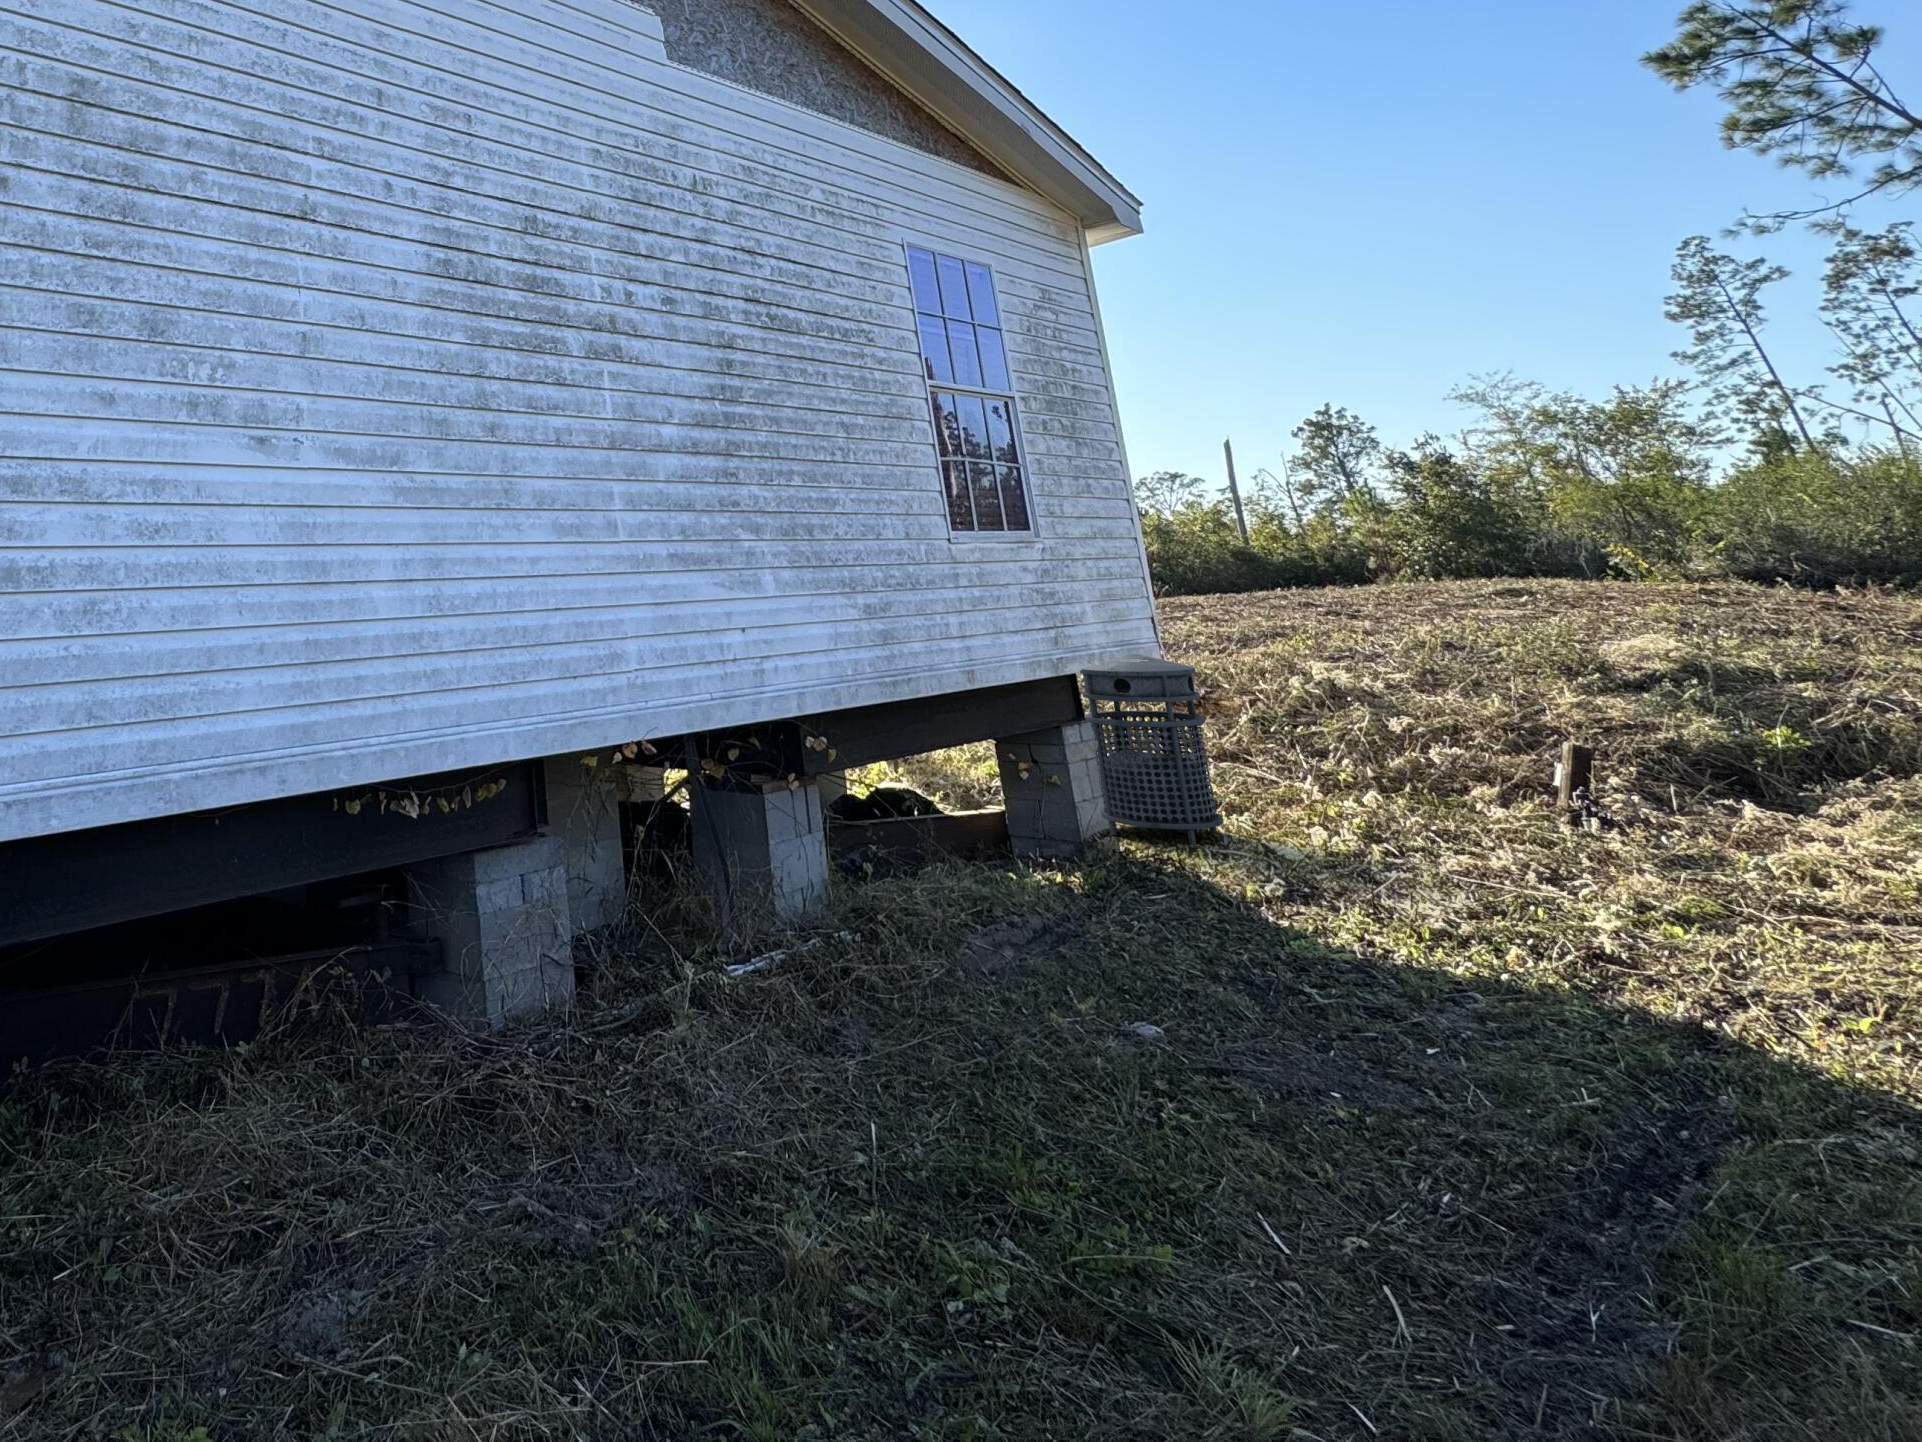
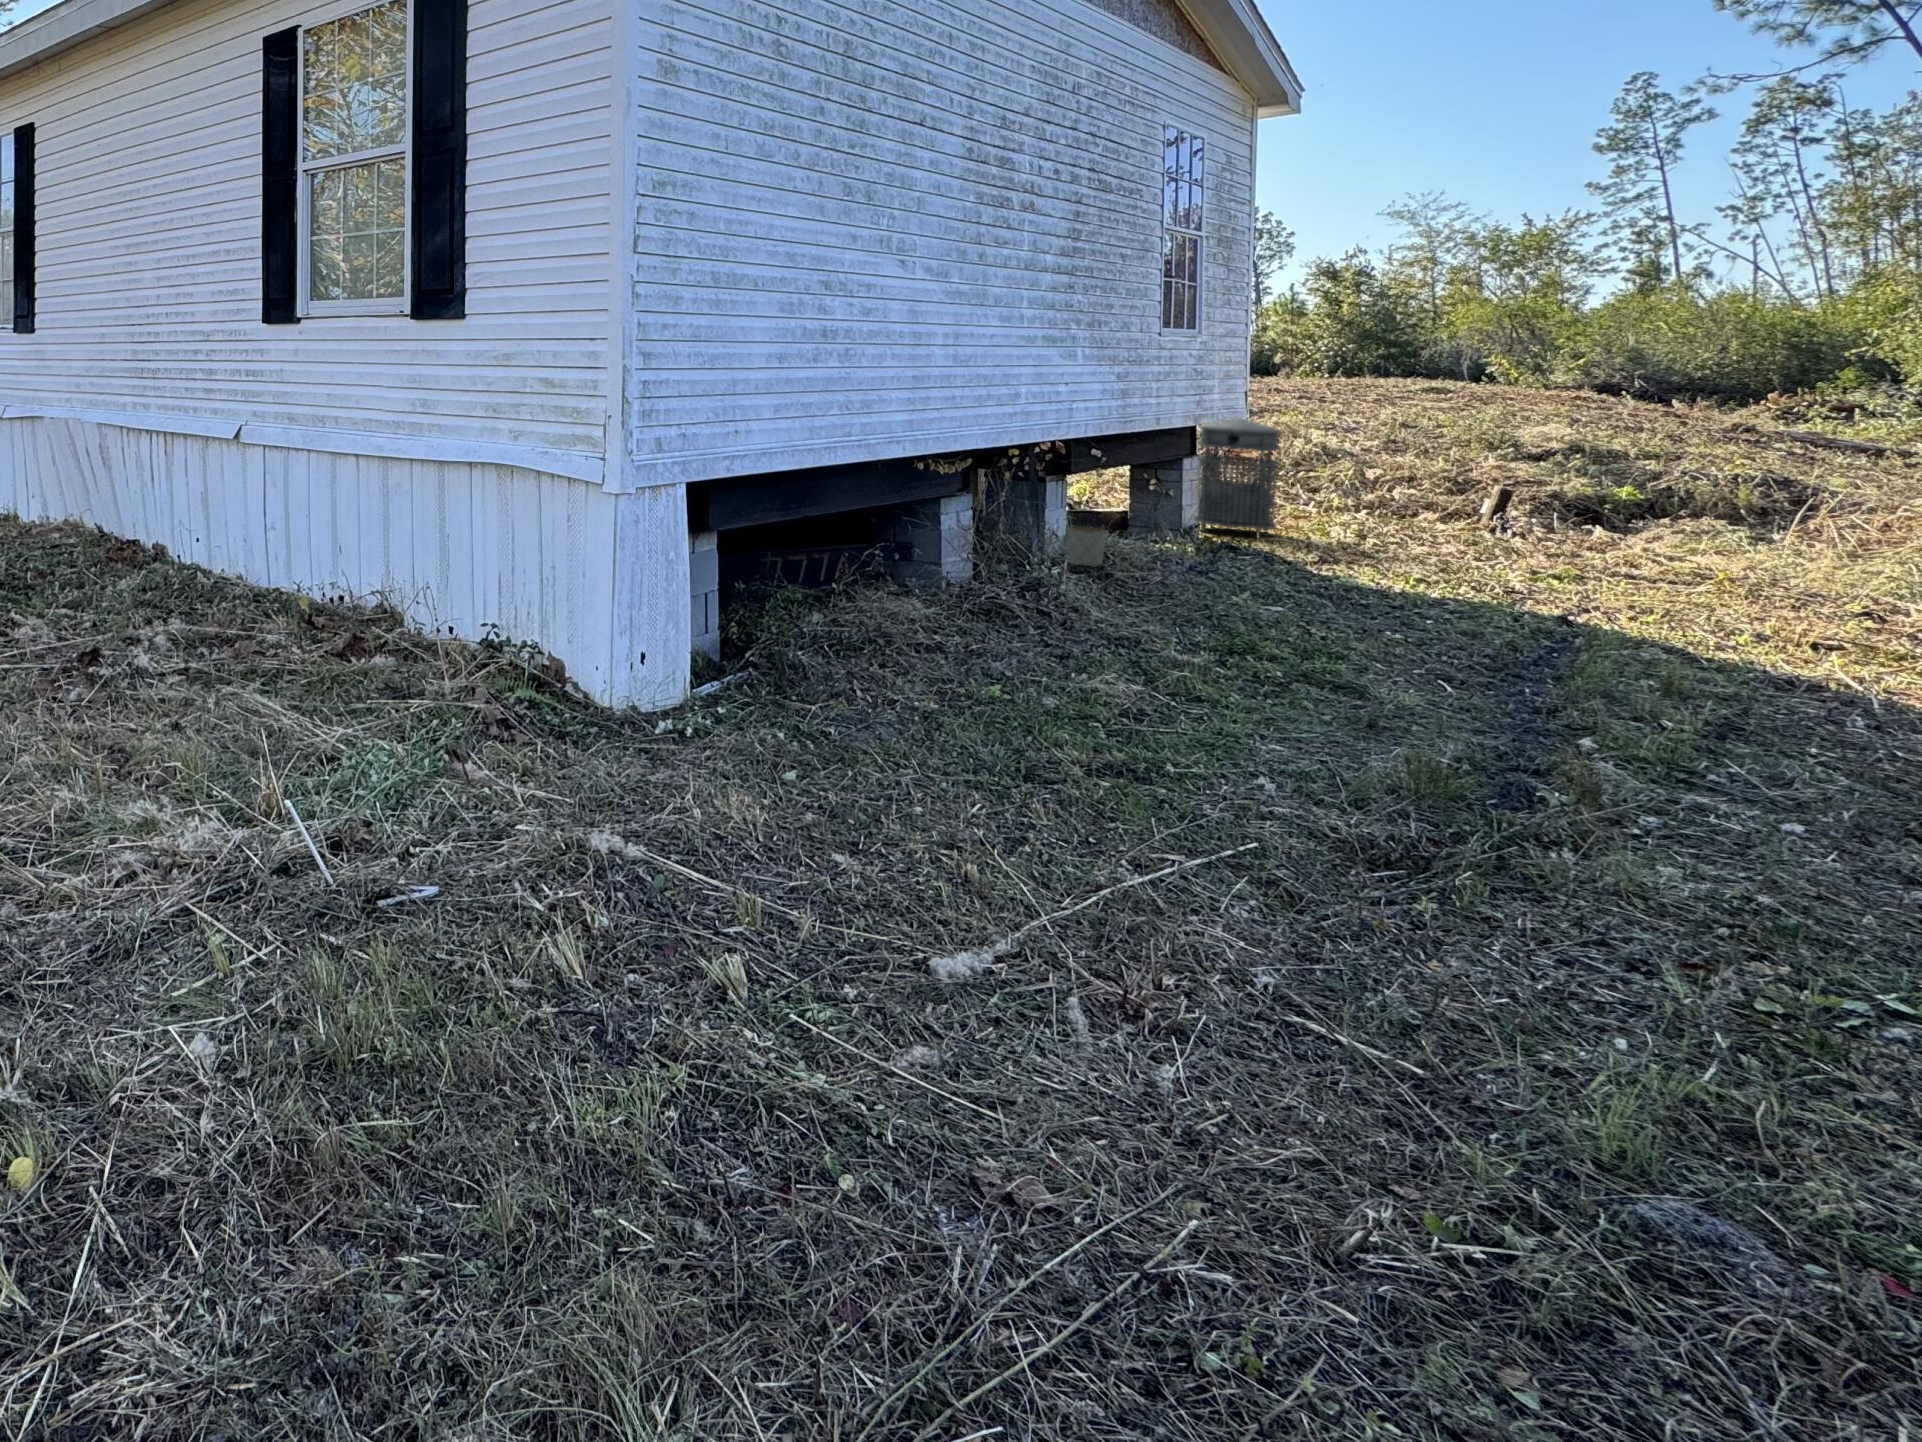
planter: none [820,848,882,922] -> present [1067,527,1106,567]

